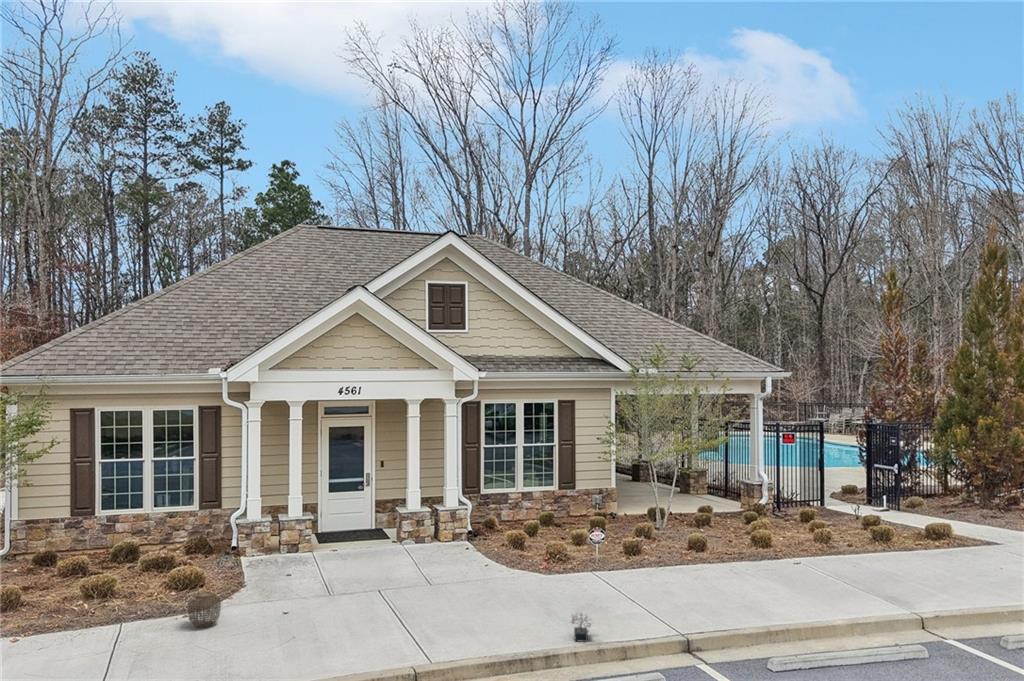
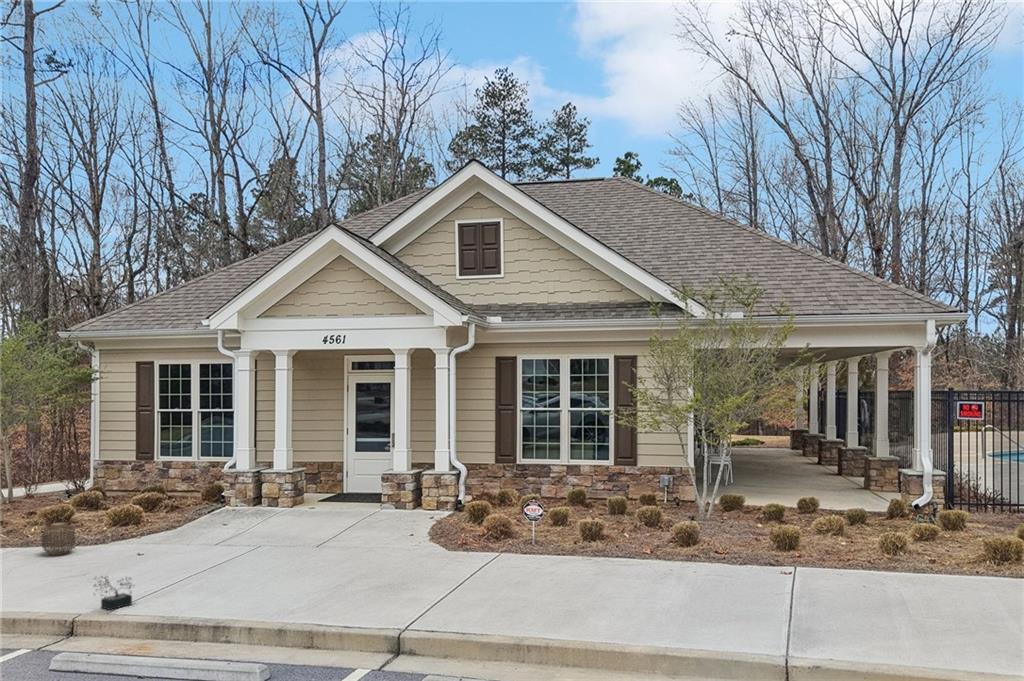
decorative plant: present [571,614,591,642] -> present [94,576,134,610]

